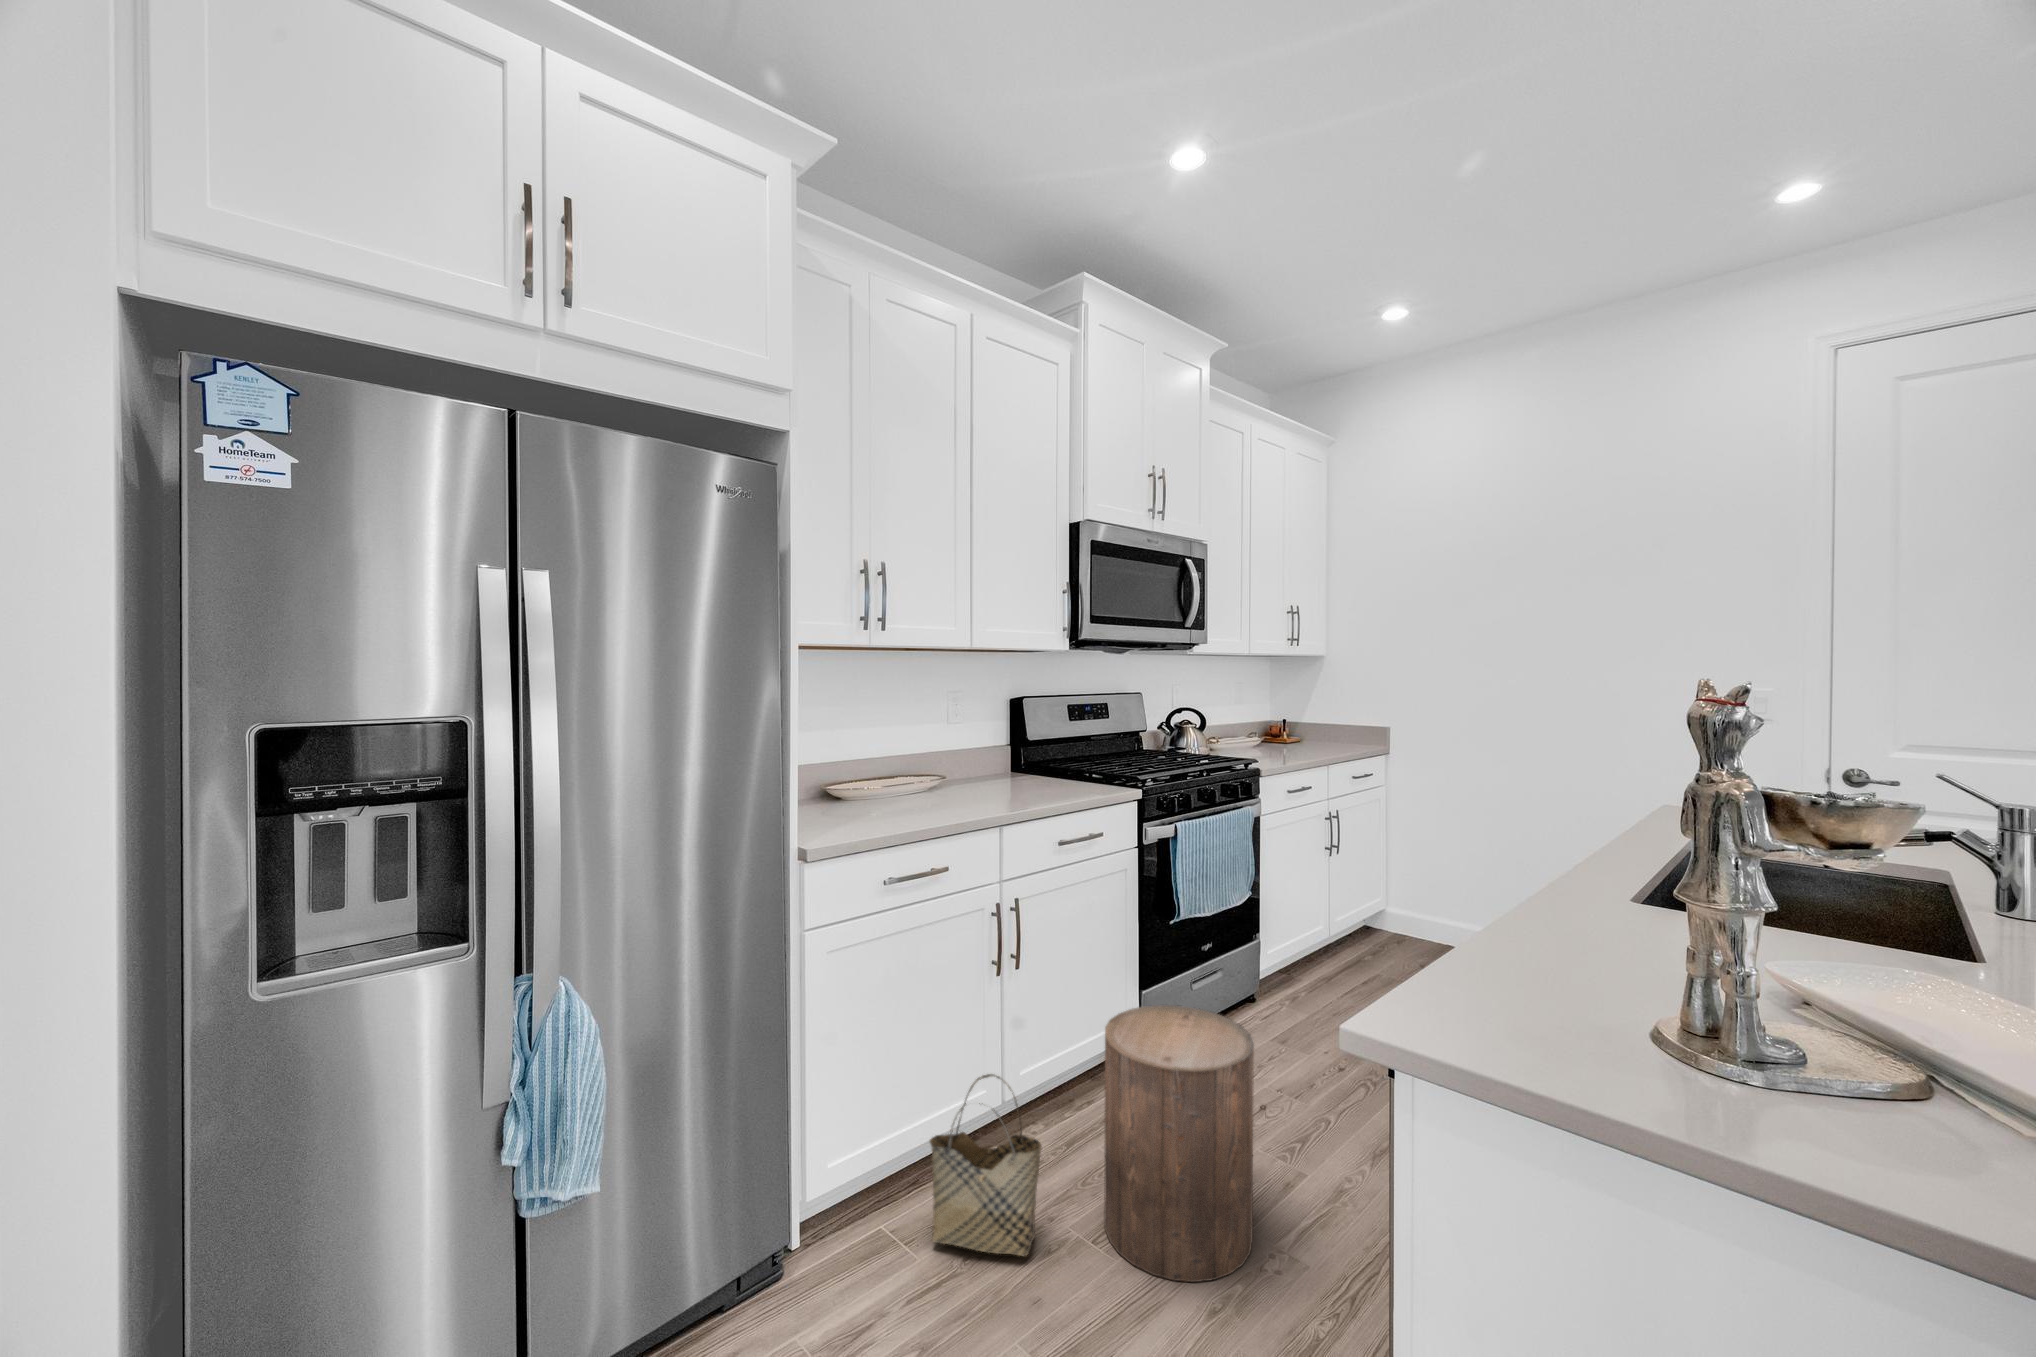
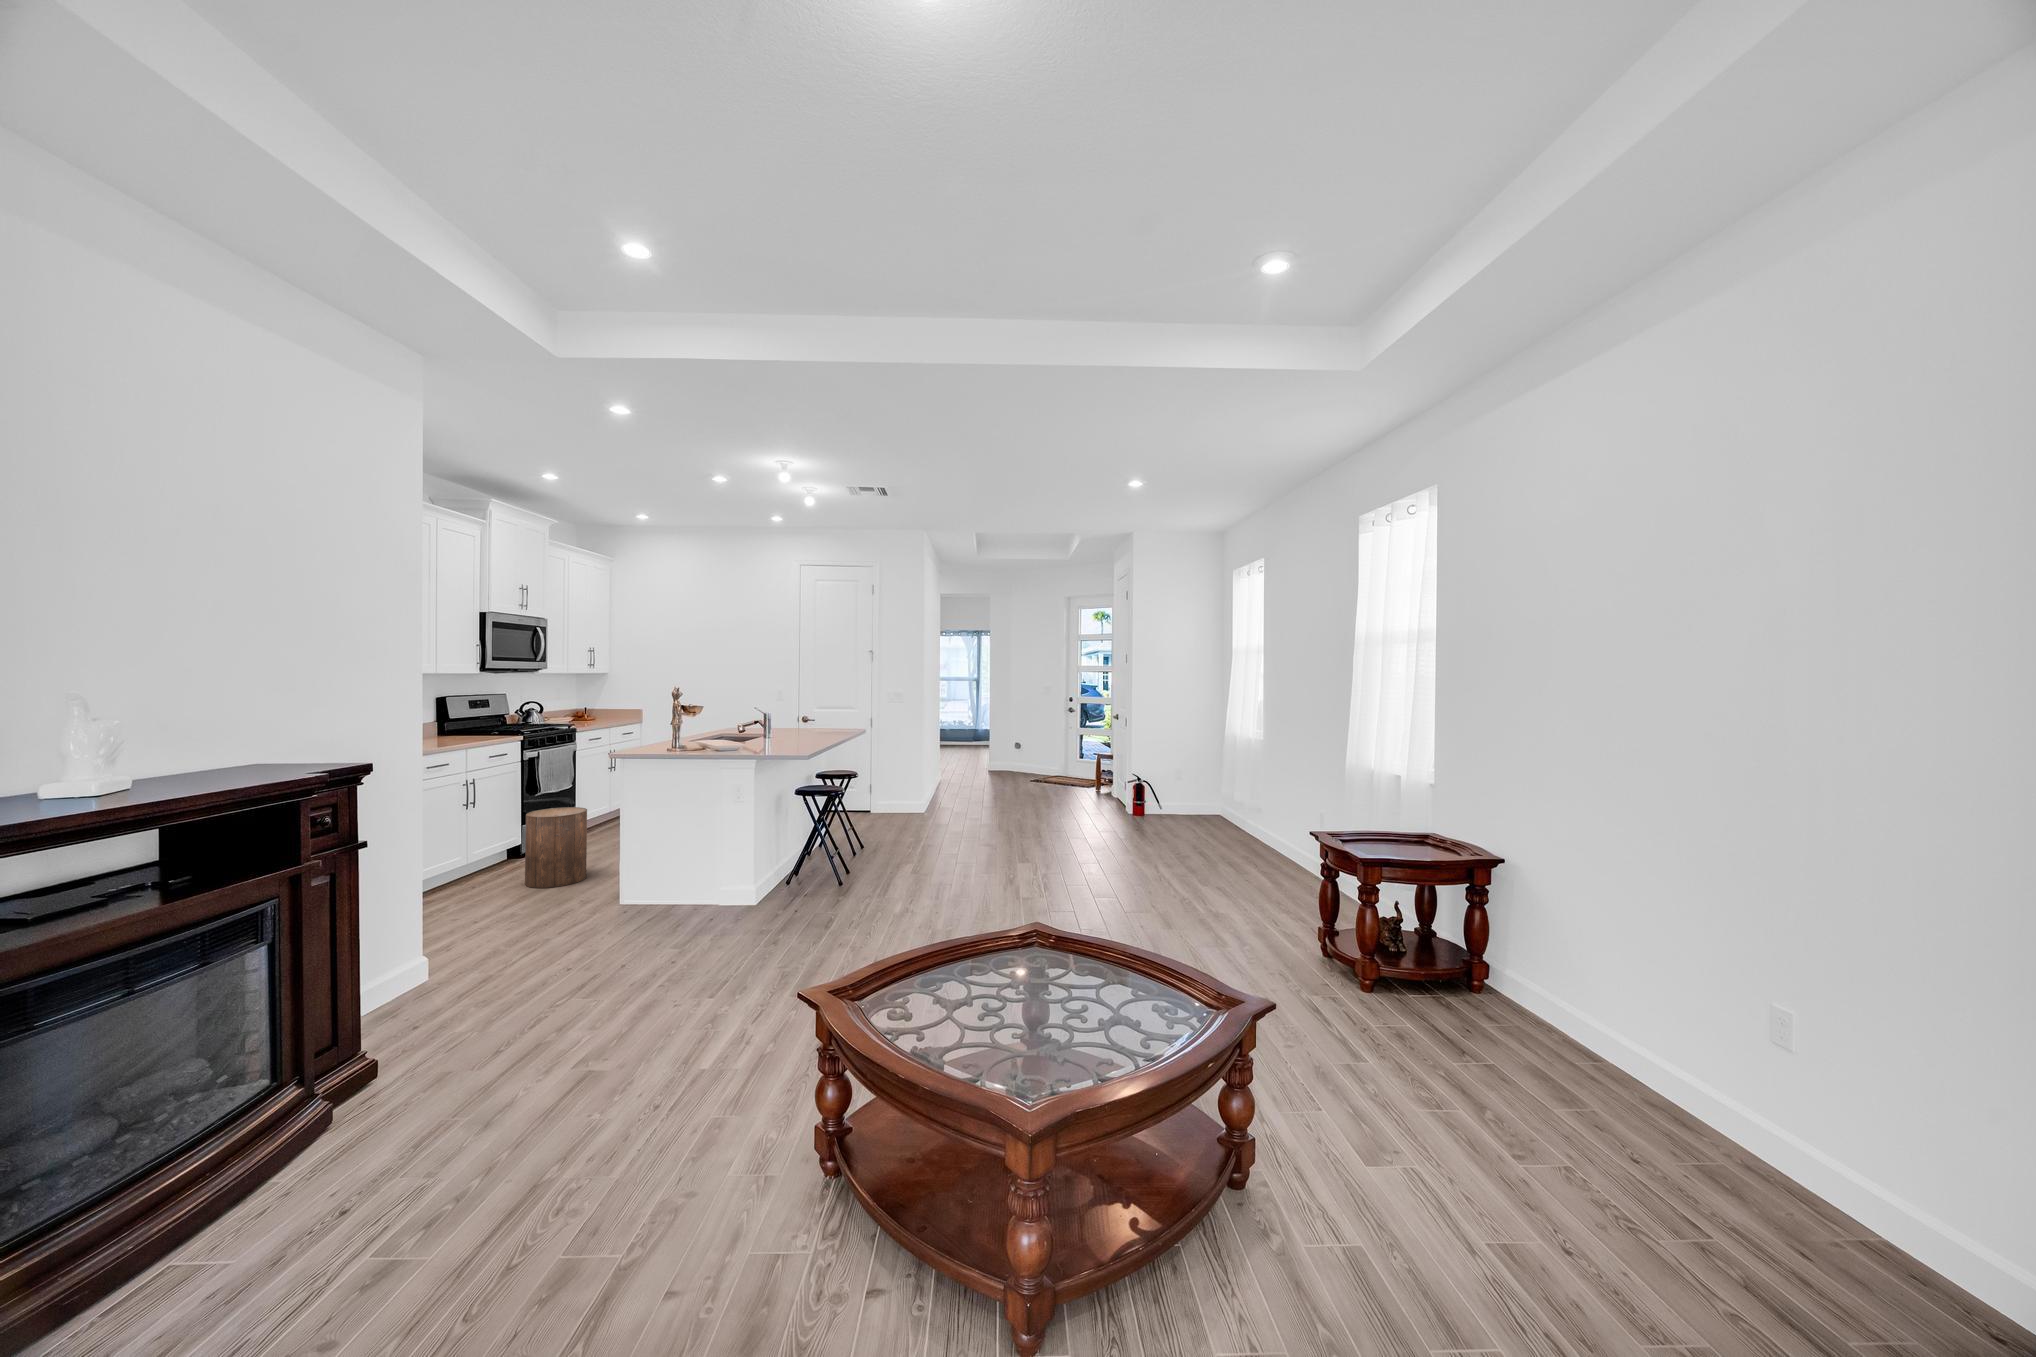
woven basket: present [930,1074,1042,1256] -> none [448,839,502,901]

